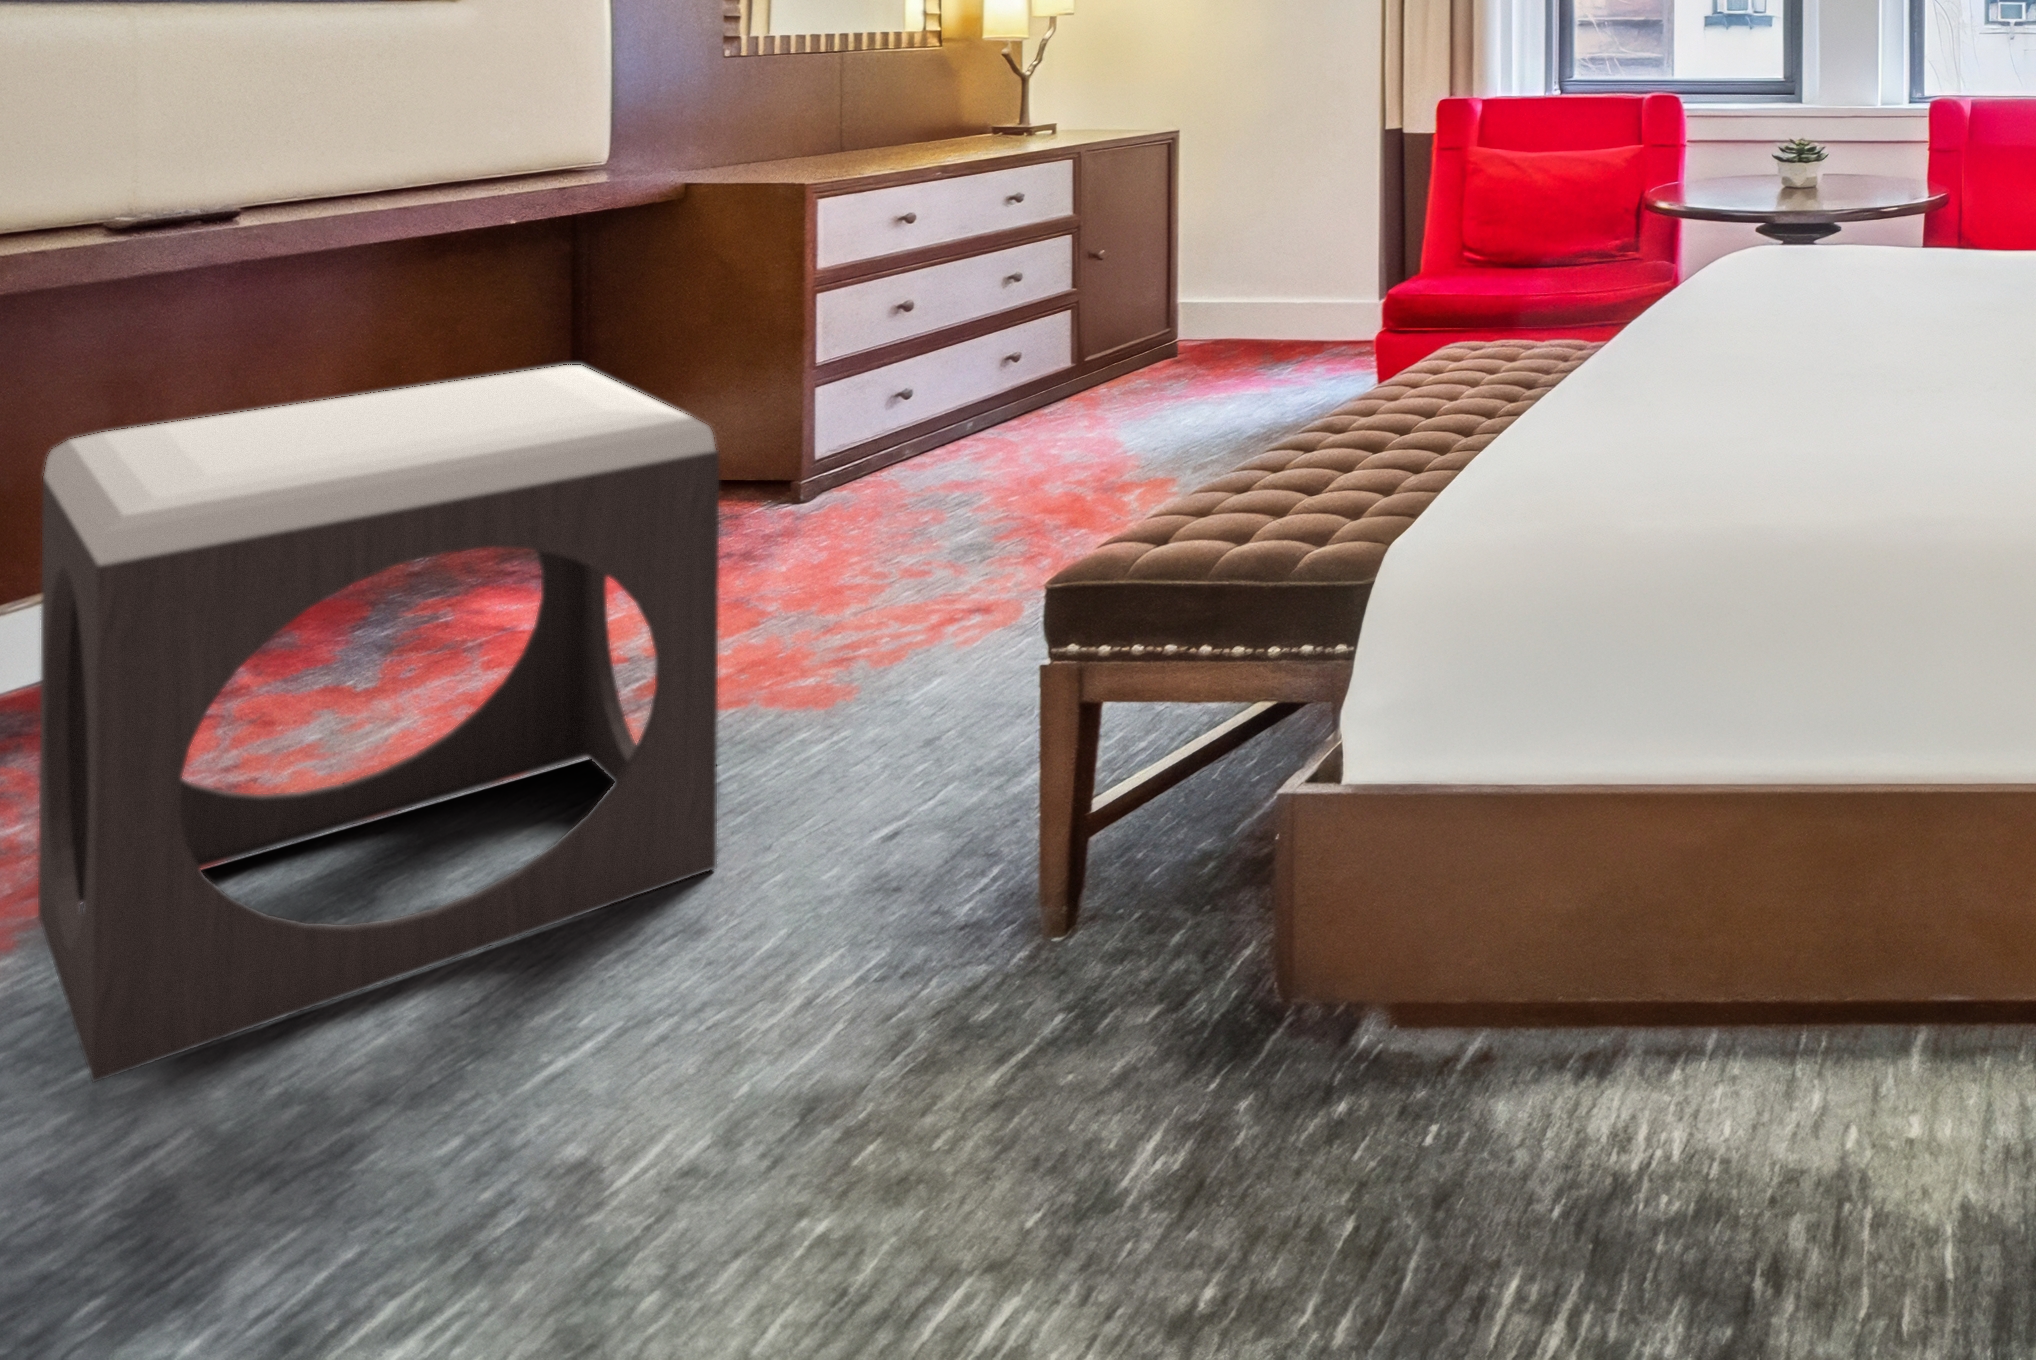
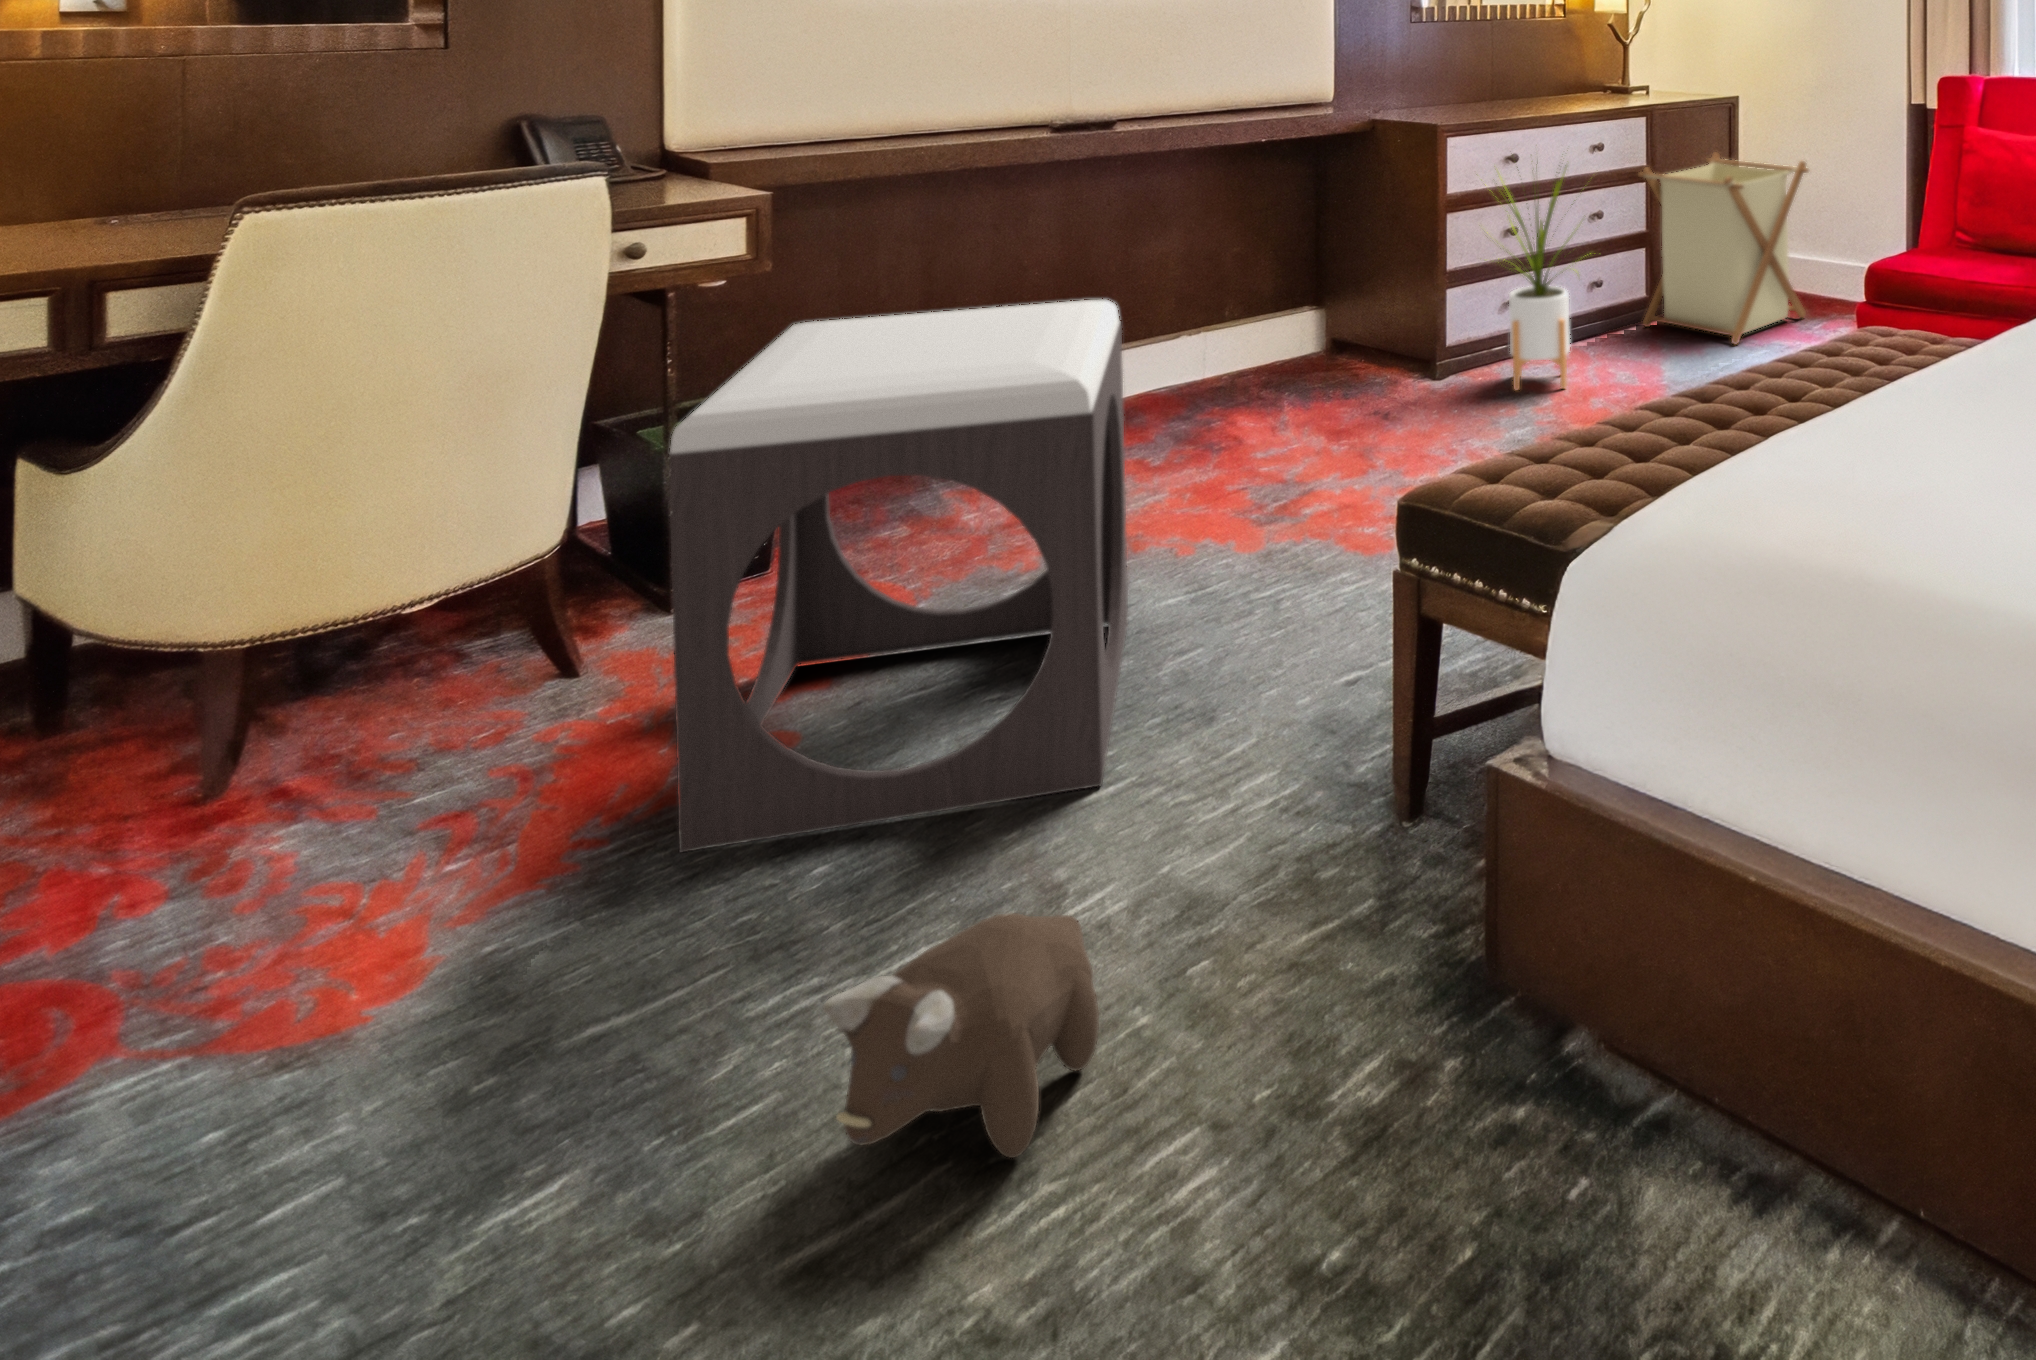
house plant: none [892,190,1064,479] -> present [1498,164,1575,390]
laundry basket: none [1068,200,1276,403] -> present [1639,152,1809,345]
plush toy: none [705,879,940,1105] -> present [823,913,1099,1158]

